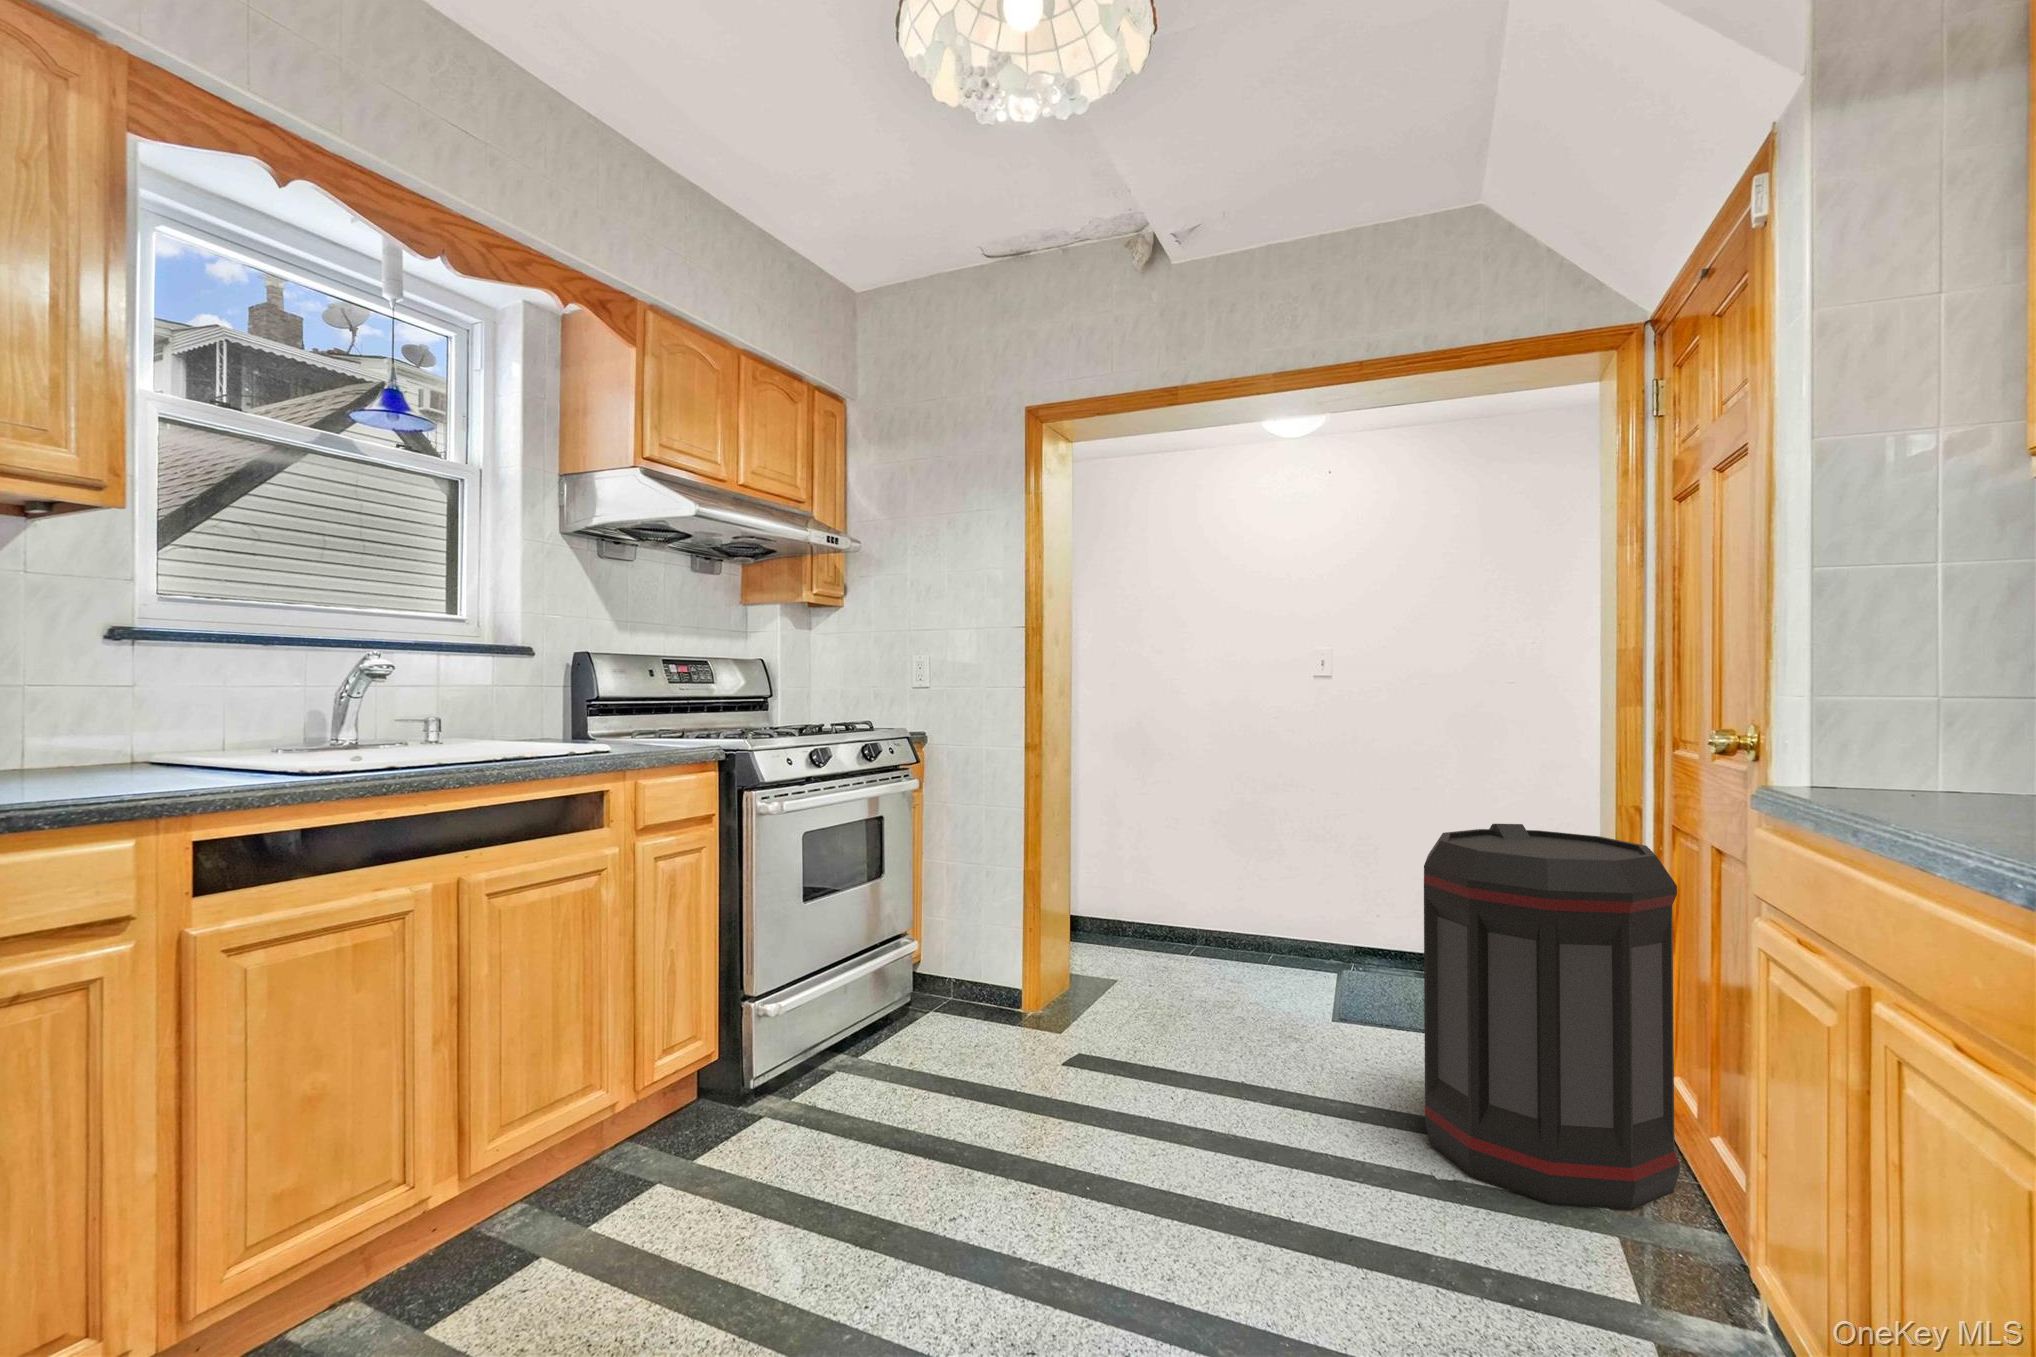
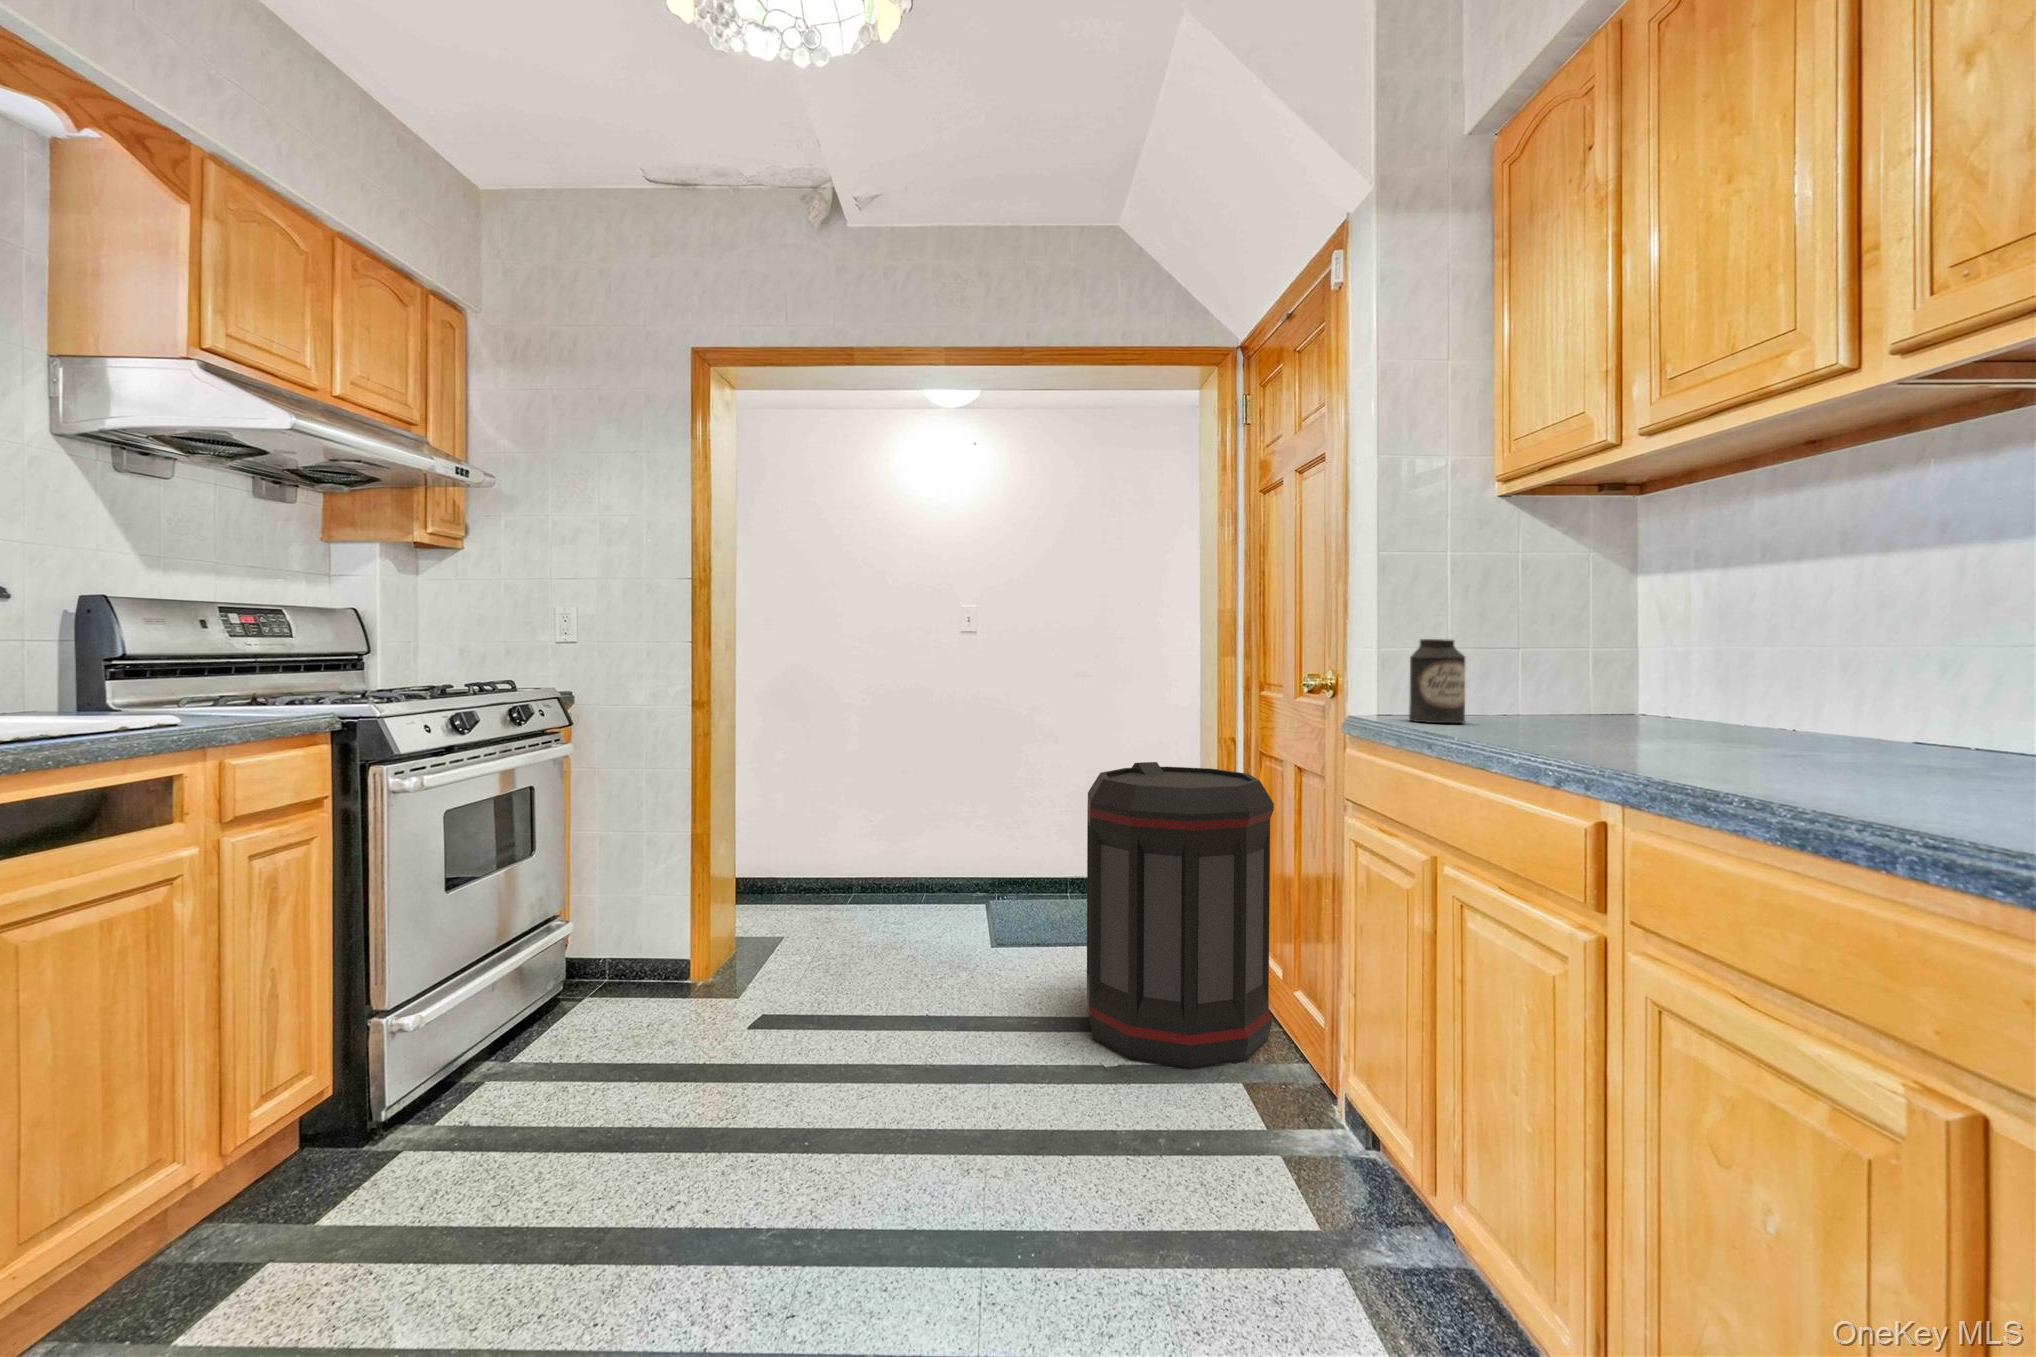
canister: none [1852,679,1948,795] -> present [1409,639,1465,723]

